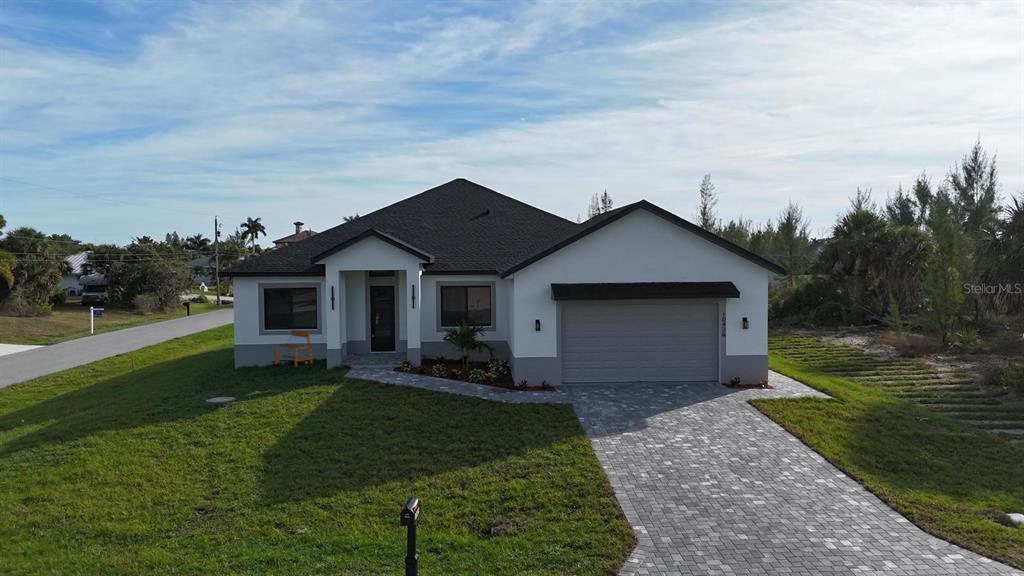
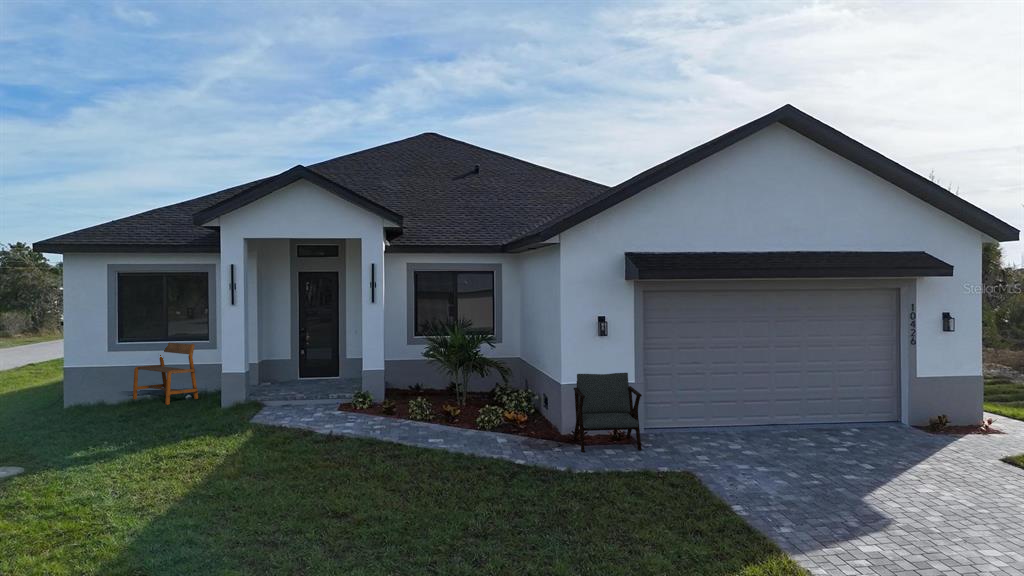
lounge chair: none [519,351,552,394] -> present [573,373,642,452]

